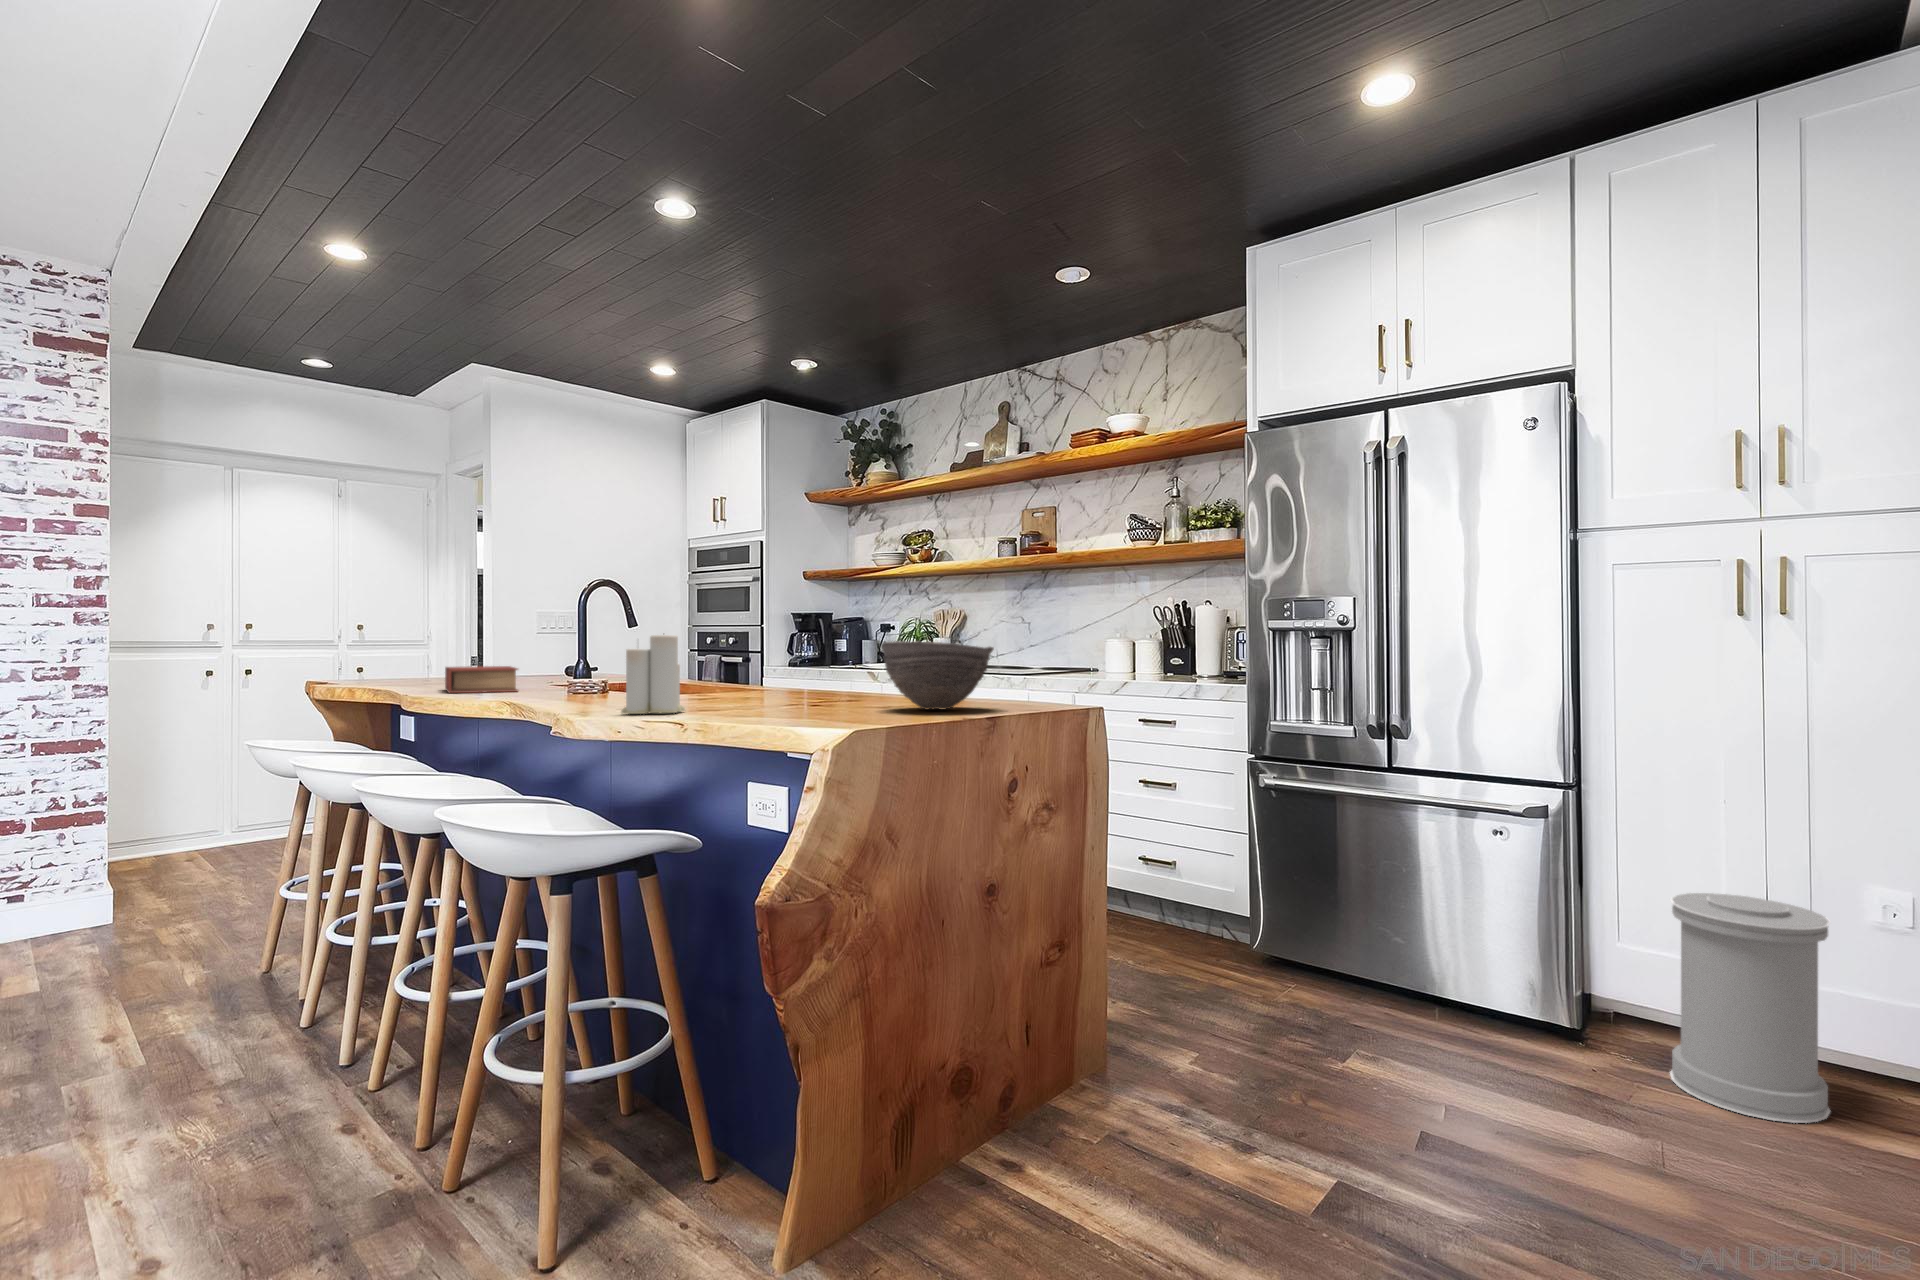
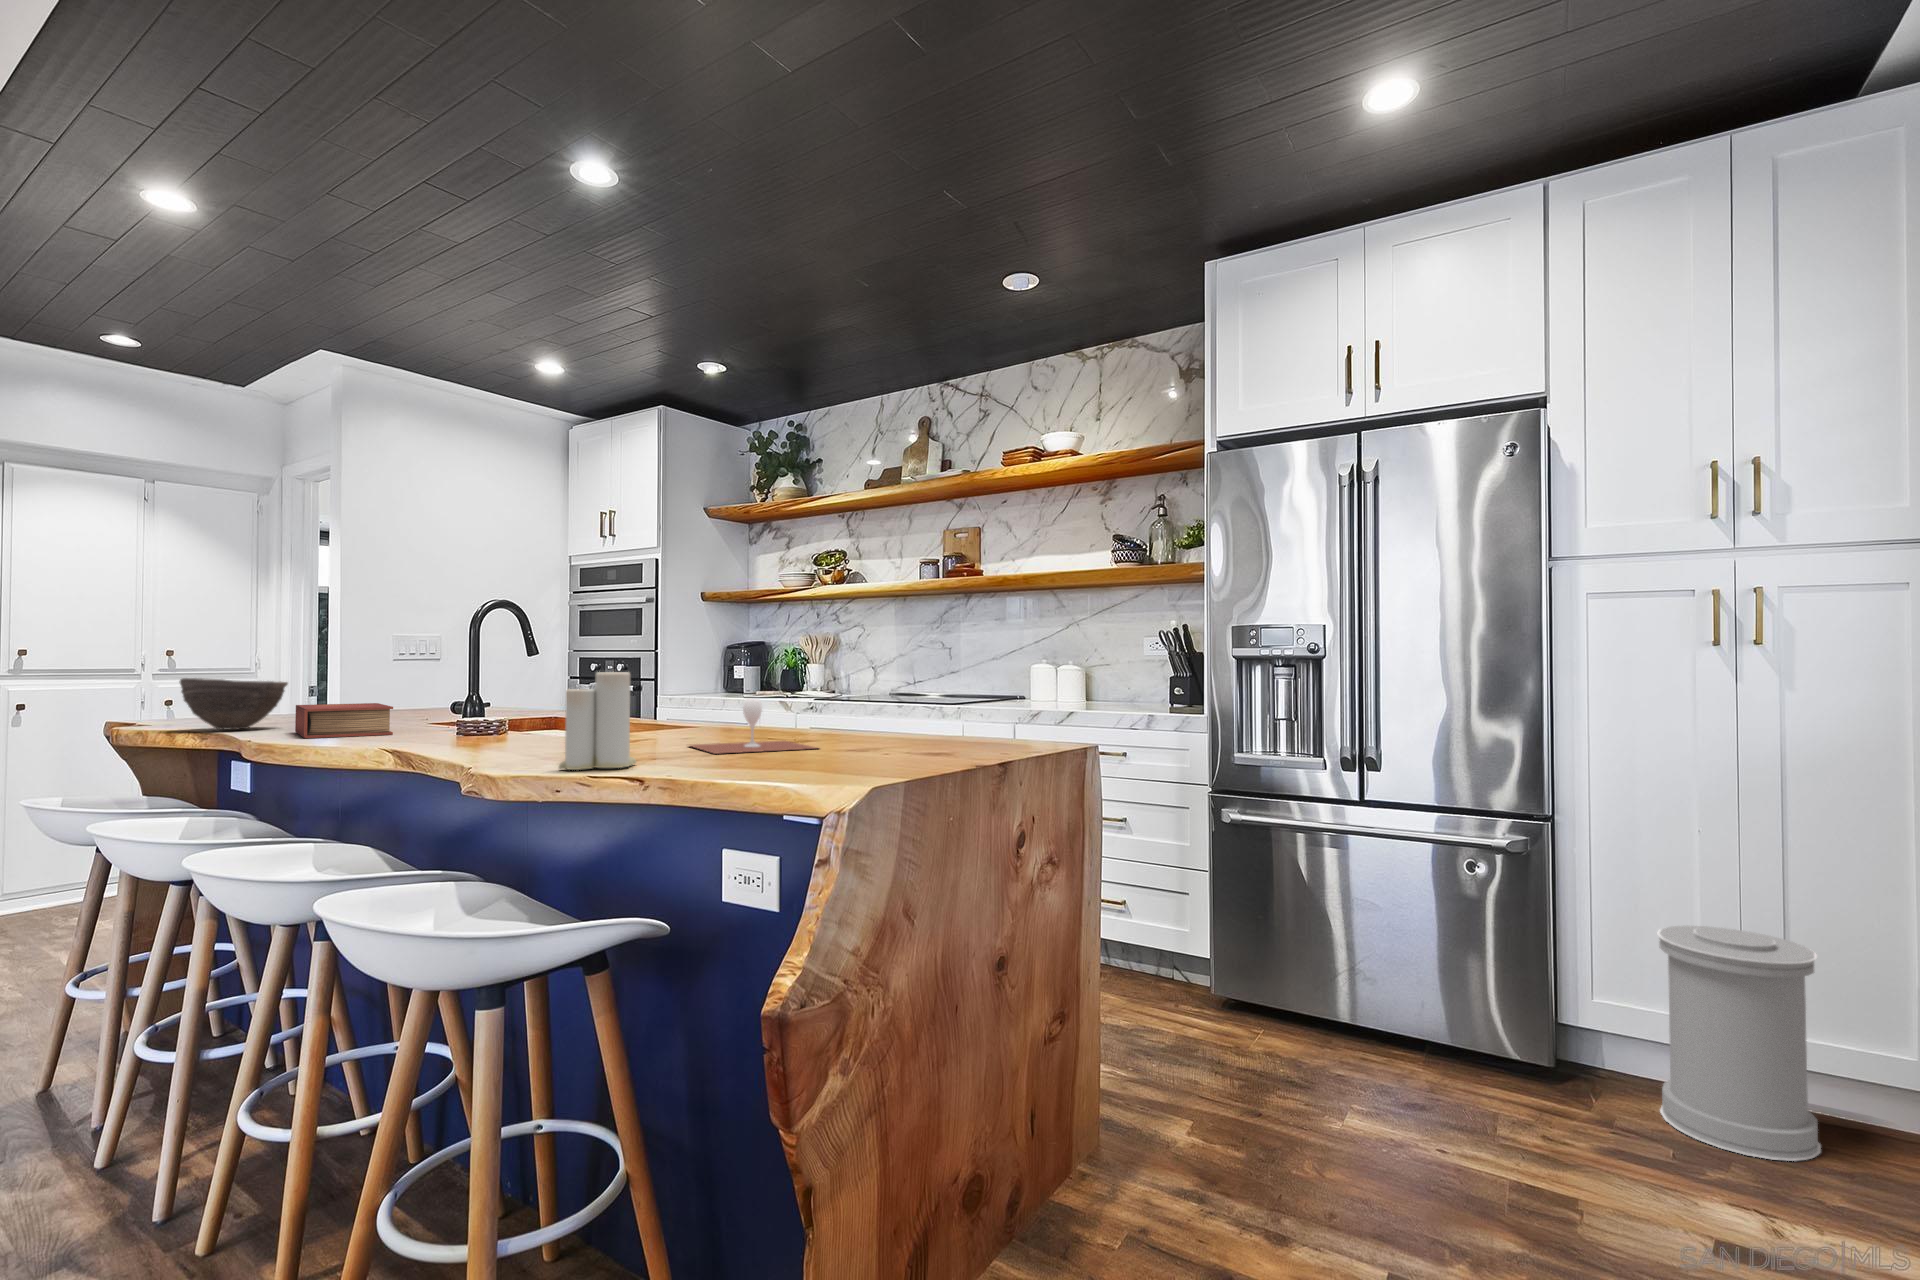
bowl: present [881,641,994,709] -> present [180,678,288,730]
wine glass: none [741,661,850,706] -> present [690,699,816,754]

